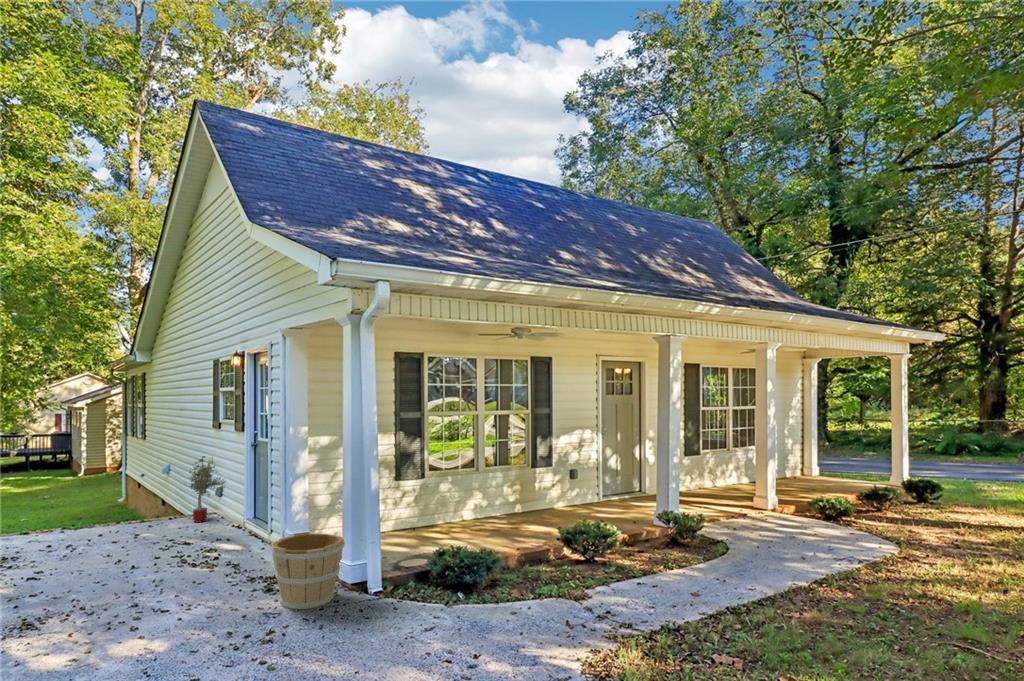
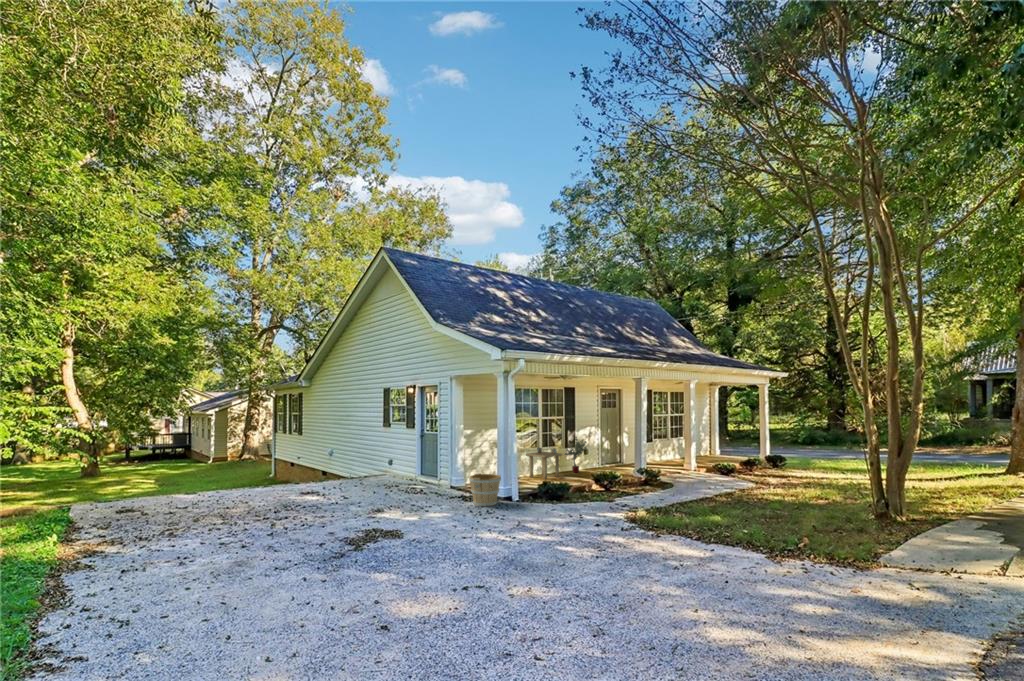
potted tree: present [190,456,226,523] -> present [565,437,587,473]
side table: none [451,469,520,532] -> present [526,448,562,479]

